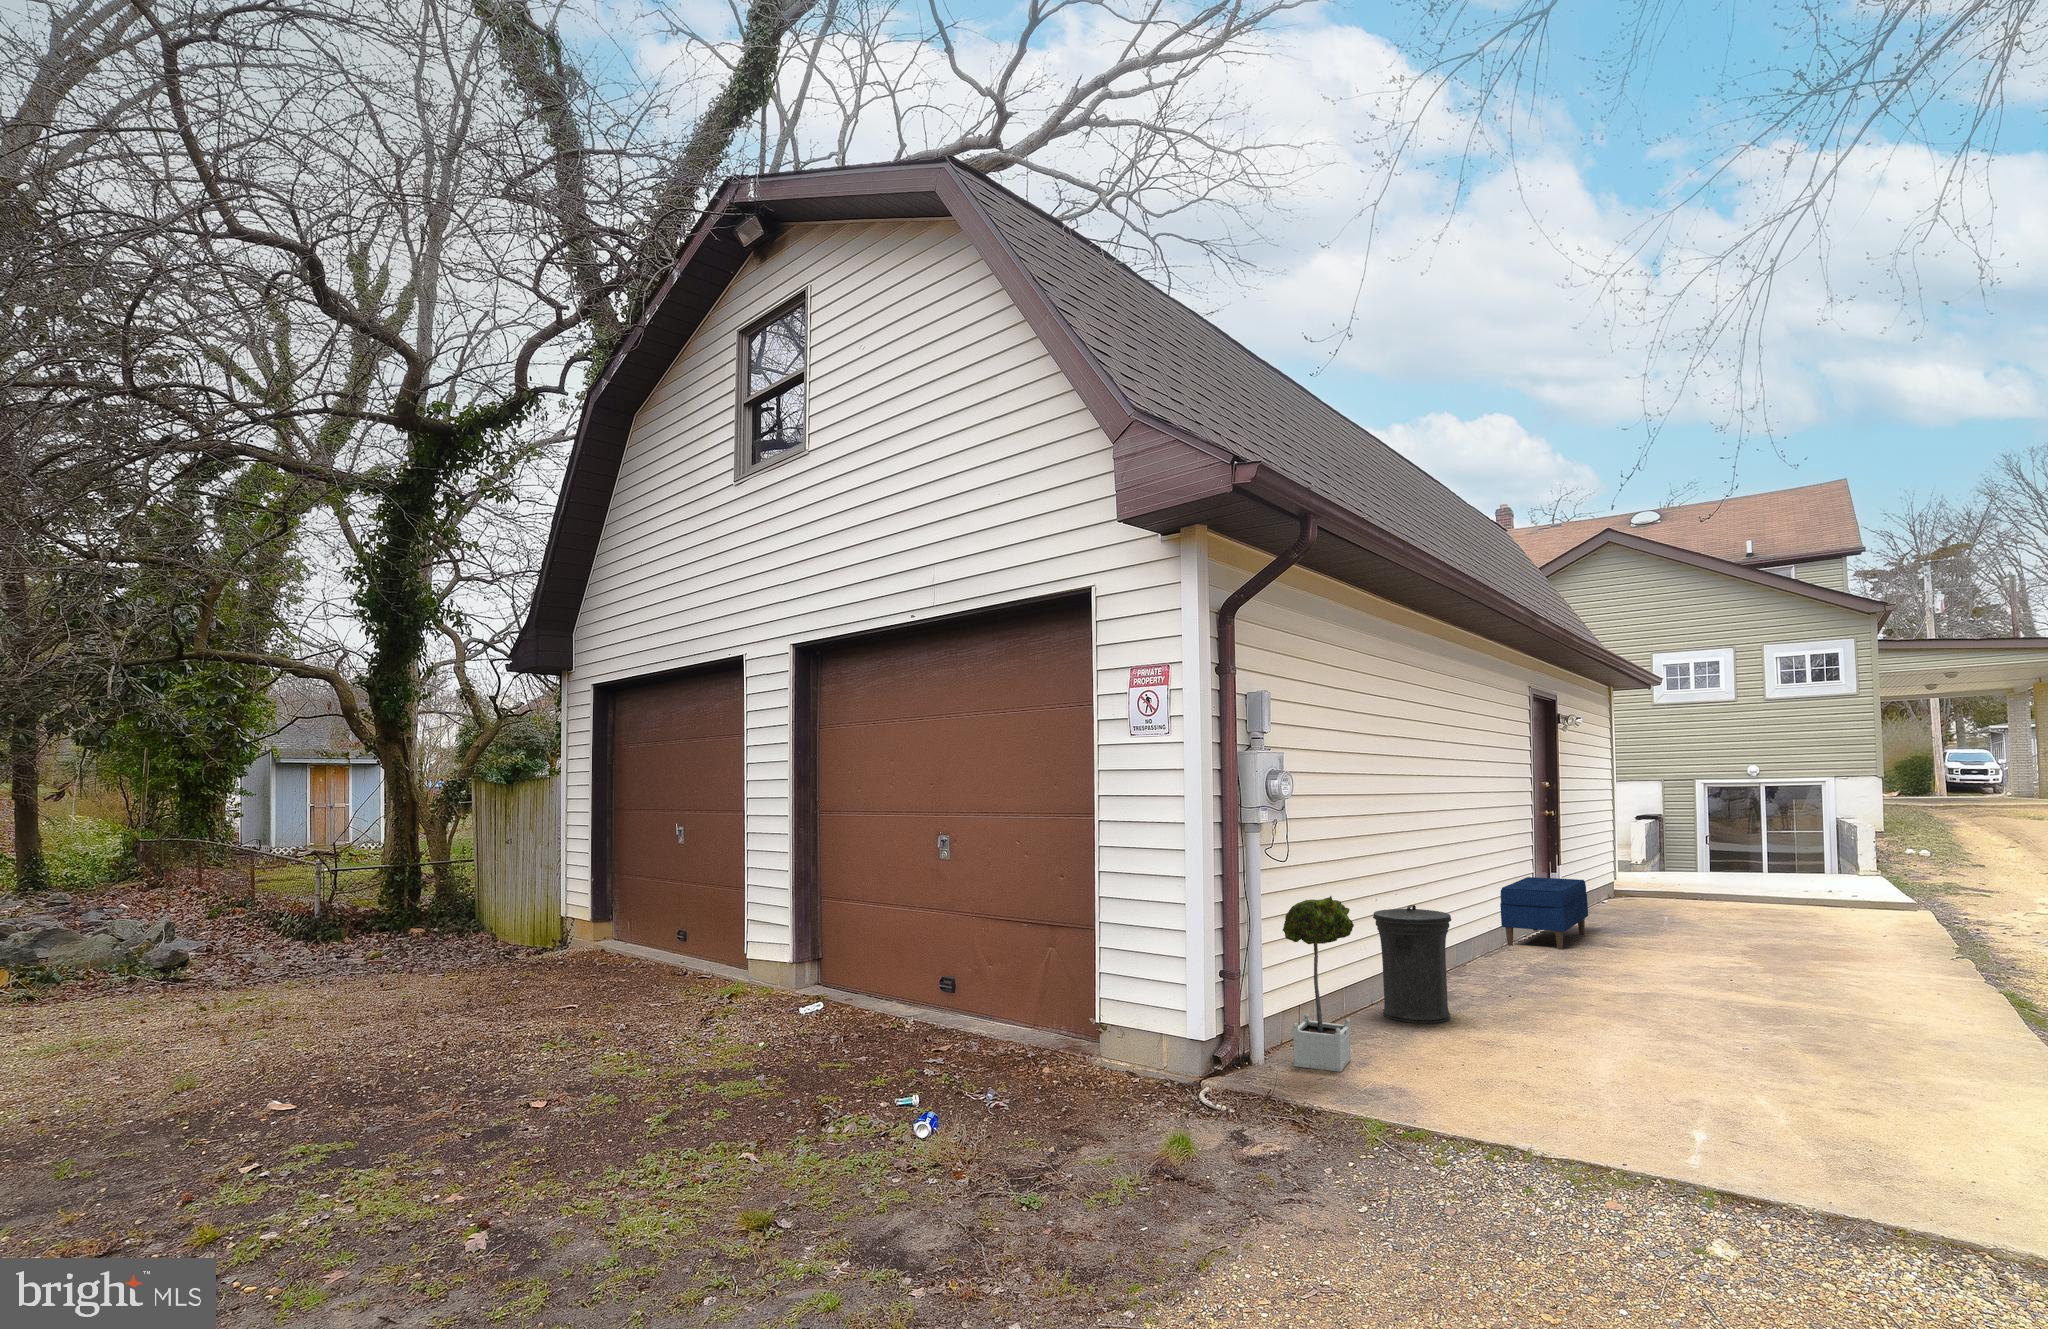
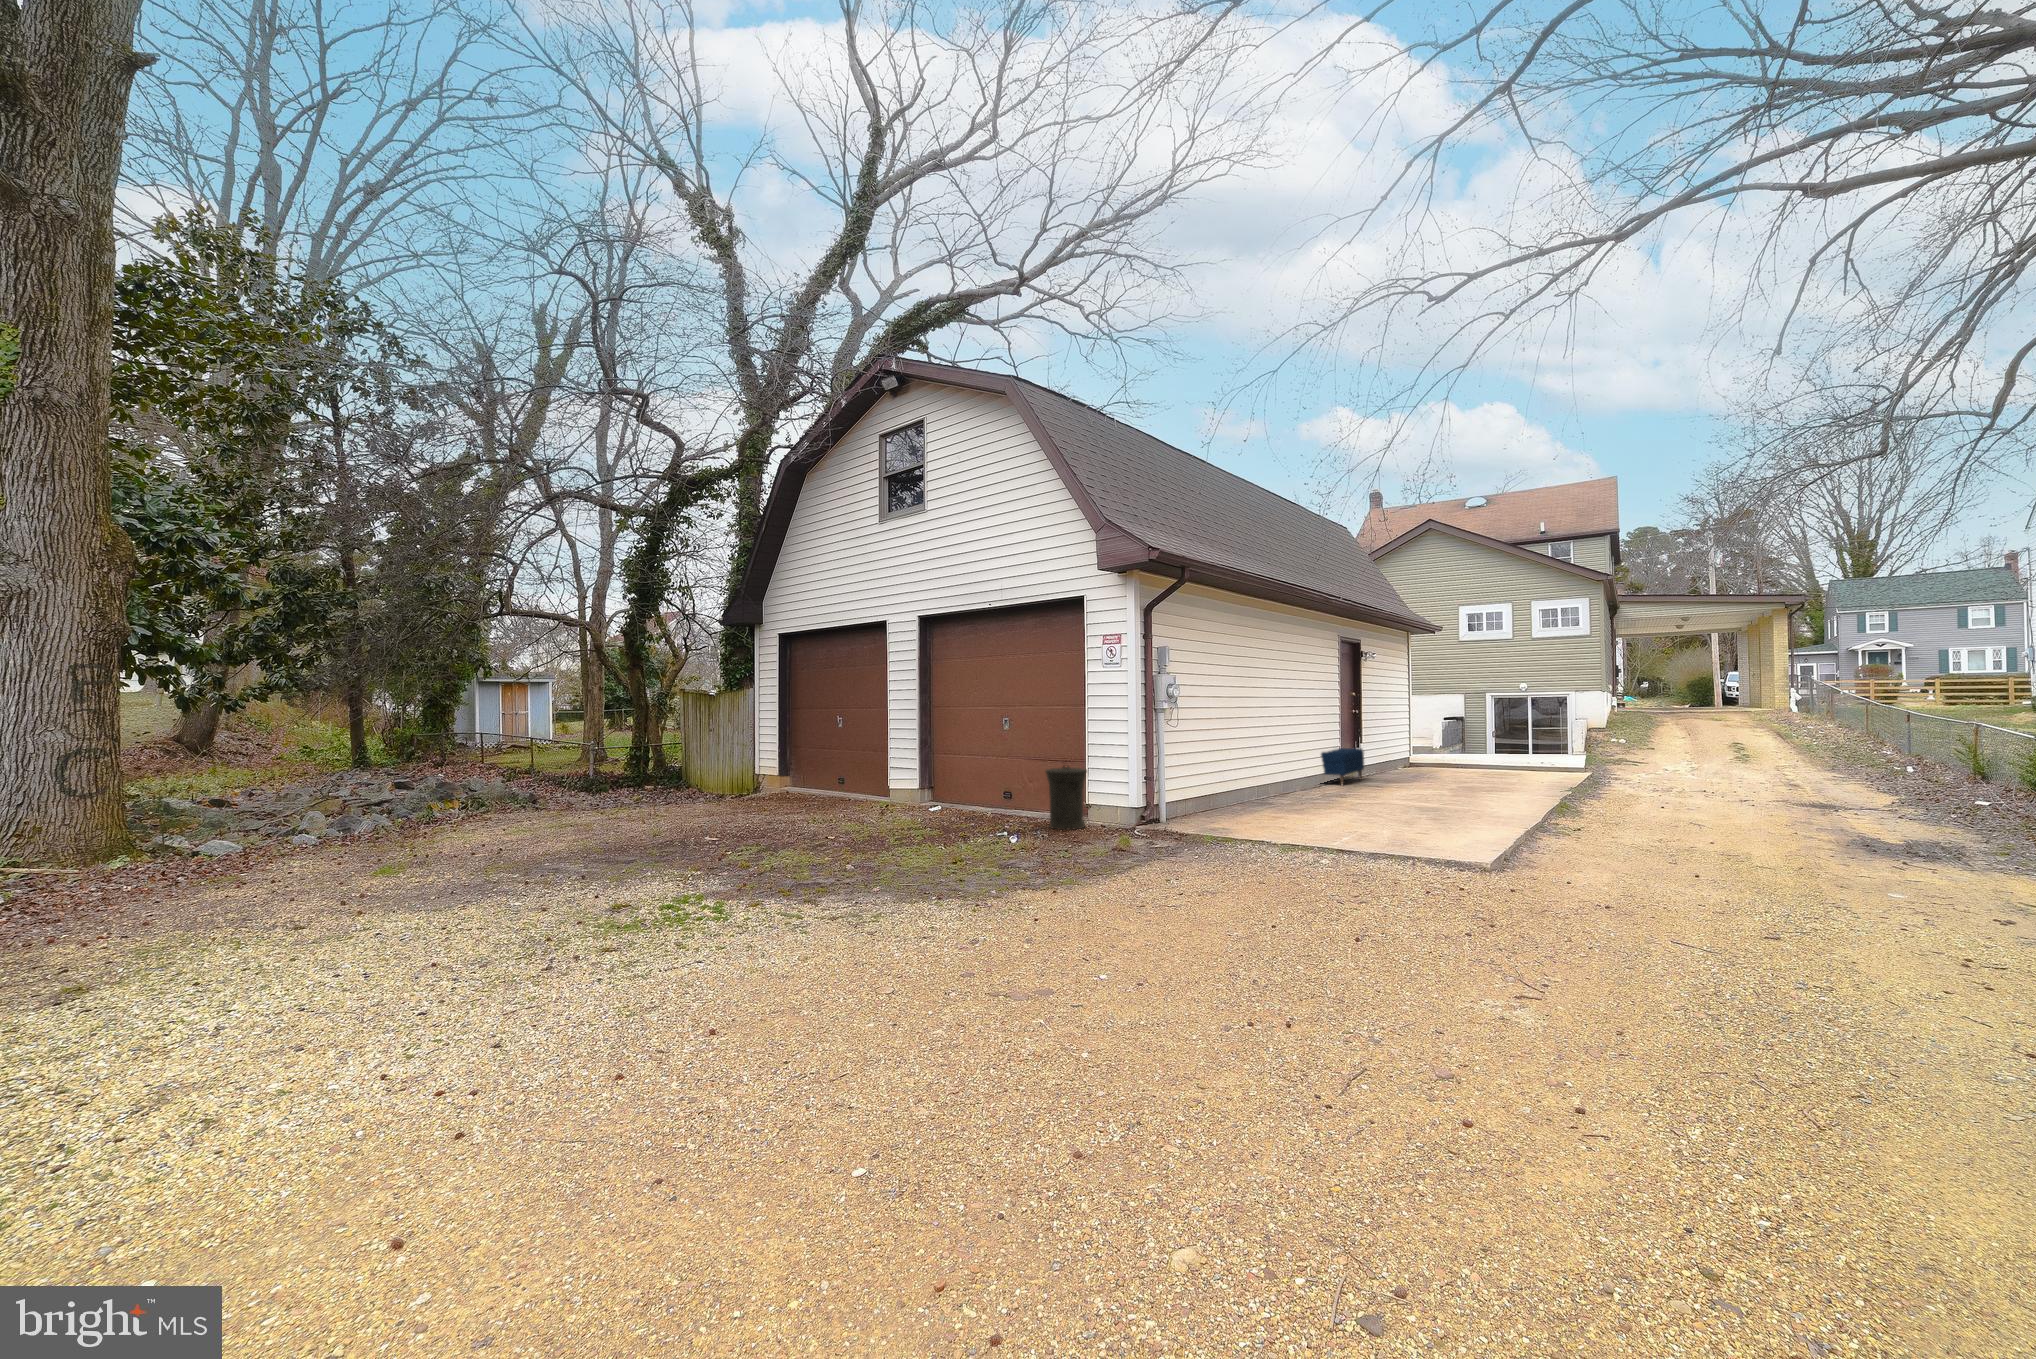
potted tree: present [1283,896,1354,1072] -> none [1175,744,1209,824]
trash can: present [1373,905,1451,1024] -> present [1045,766,1087,830]

